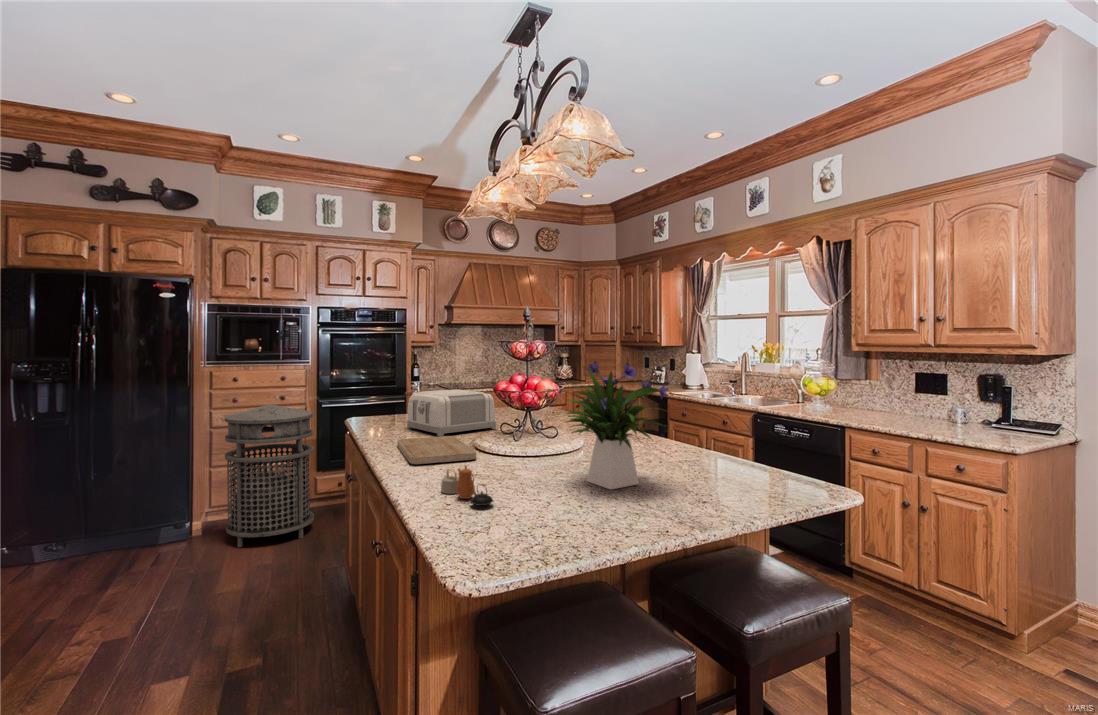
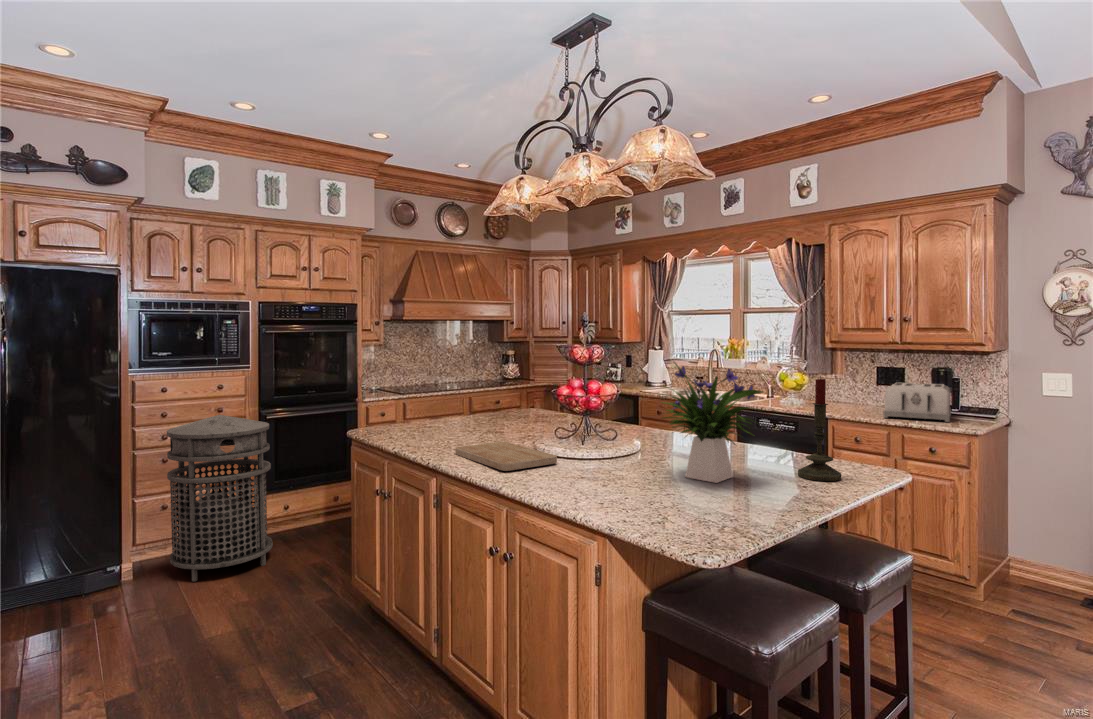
candle: none [718,374,766,496] -> present [798,376,841,481]
toaster: present [407,389,496,436] -> present [884,383,951,422]
teapot: present [441,466,493,506] -> none [568,467,639,504]

